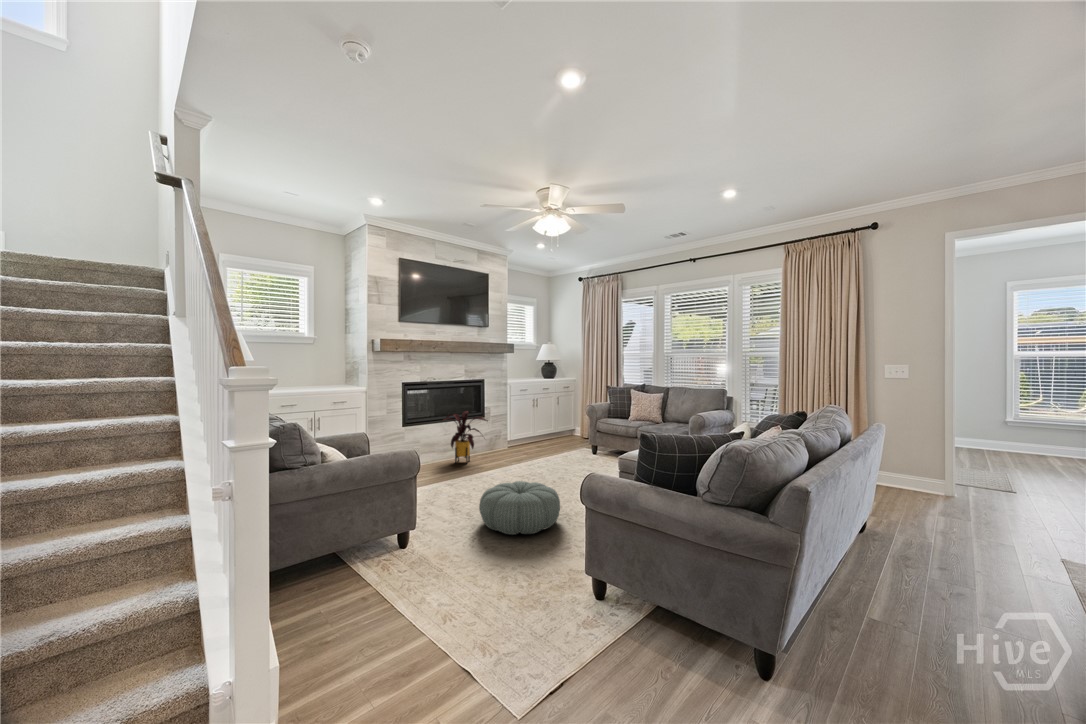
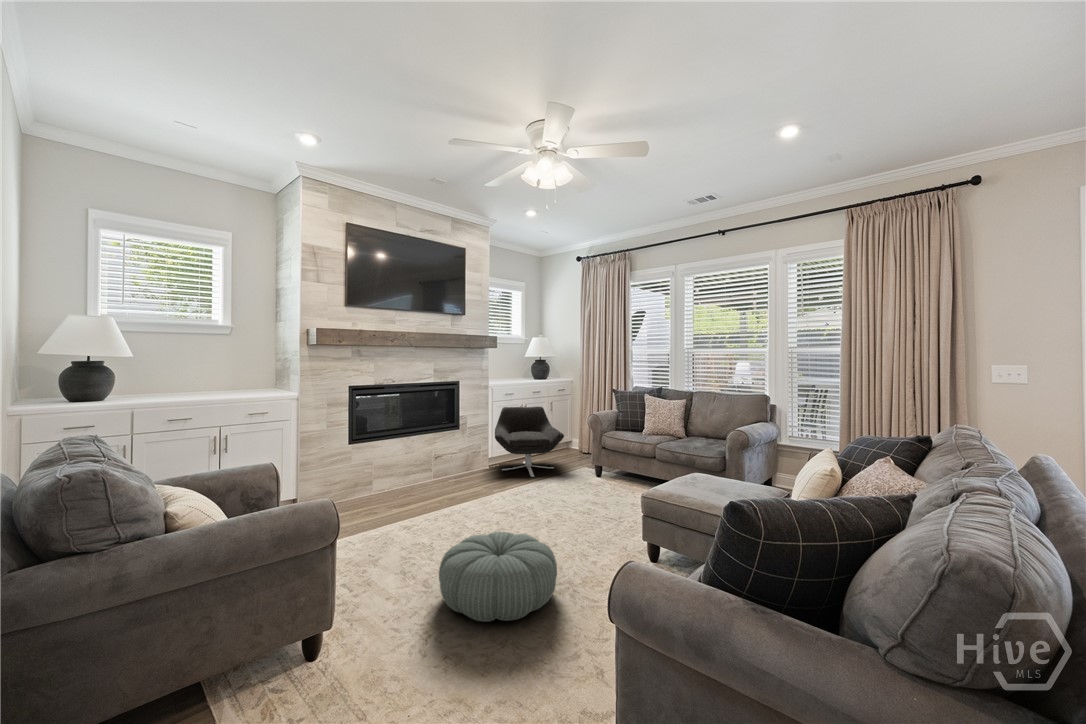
lounge chair: none [512,400,567,454] -> present [495,407,564,477]
house plant: present [443,411,488,464] -> none [399,422,463,492]

